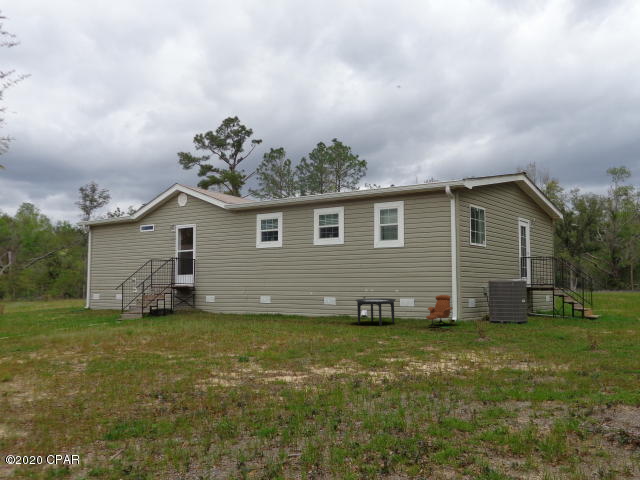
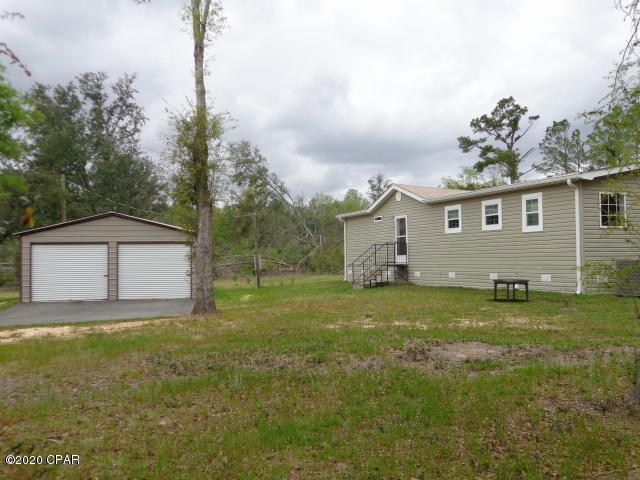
lounge chair: present [426,295,453,327] -> none [538,278,572,307]

